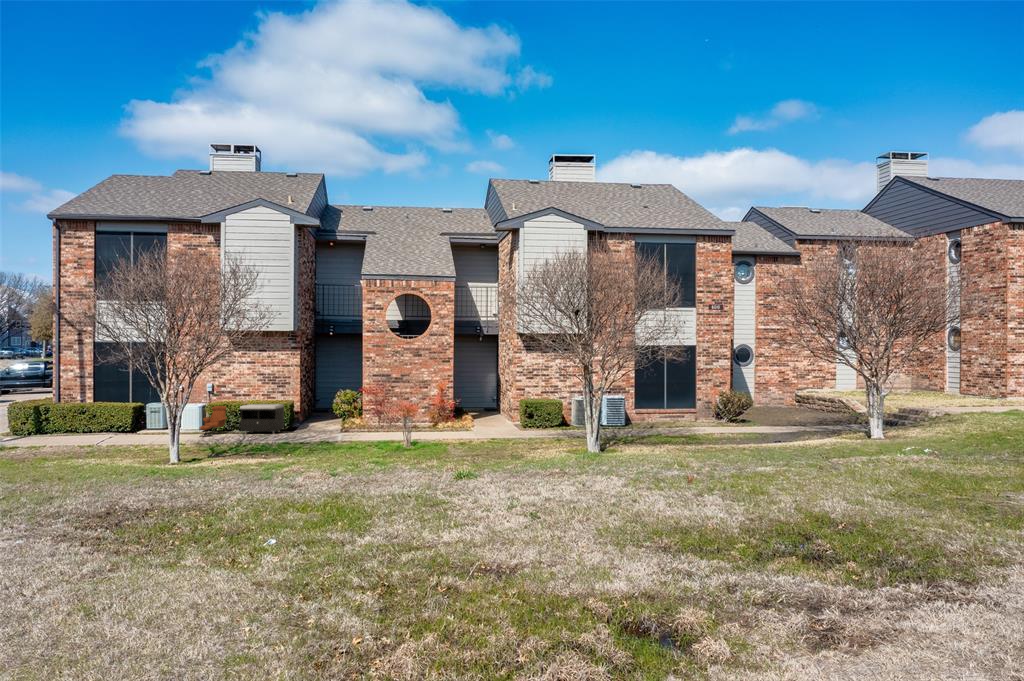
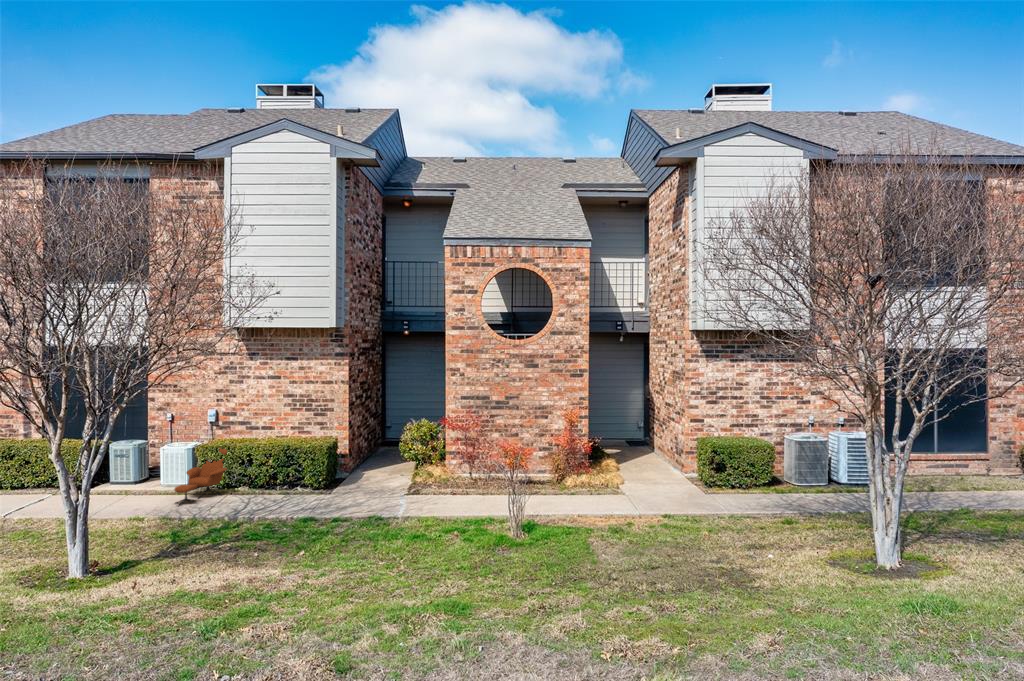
storage bench: present [240,404,284,434] -> none [244,446,318,498]

